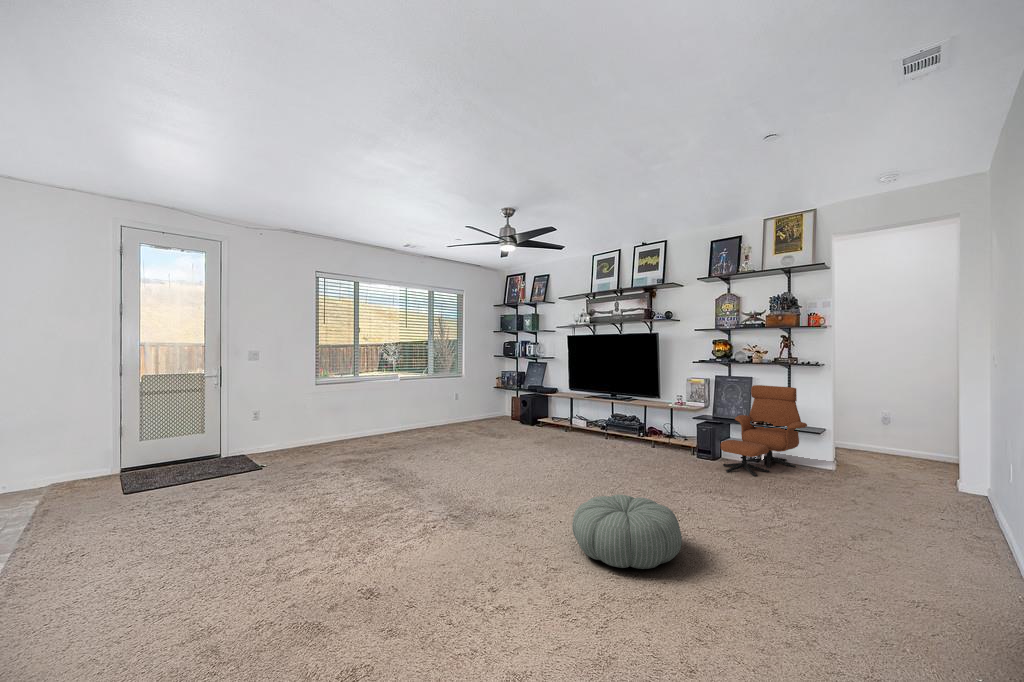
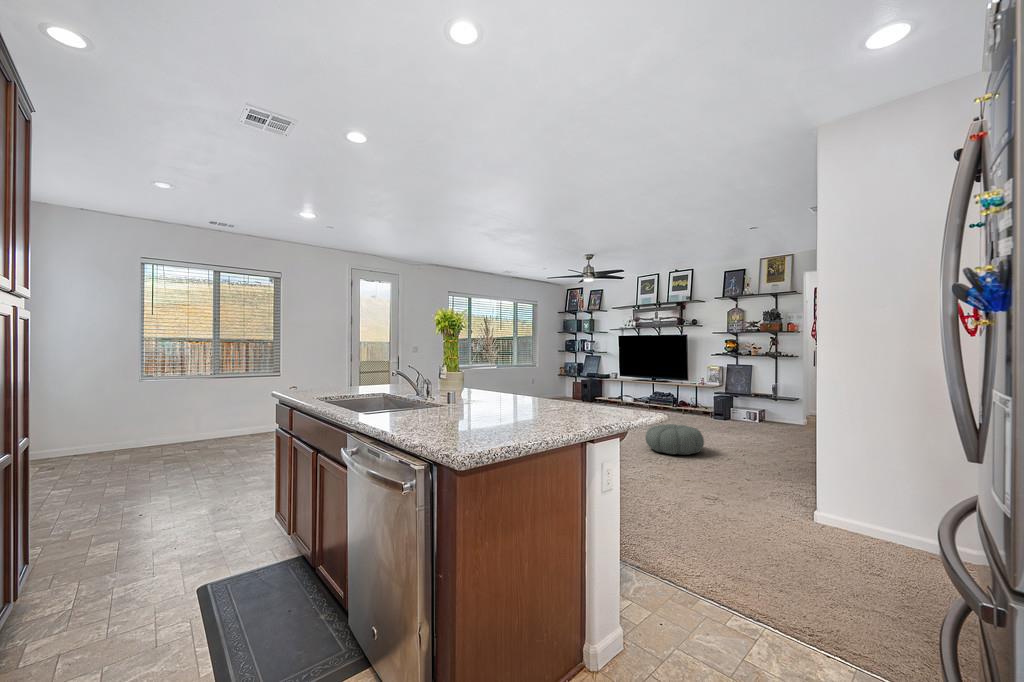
lounge chair: present [721,385,807,476] -> none [729,370,787,426]

